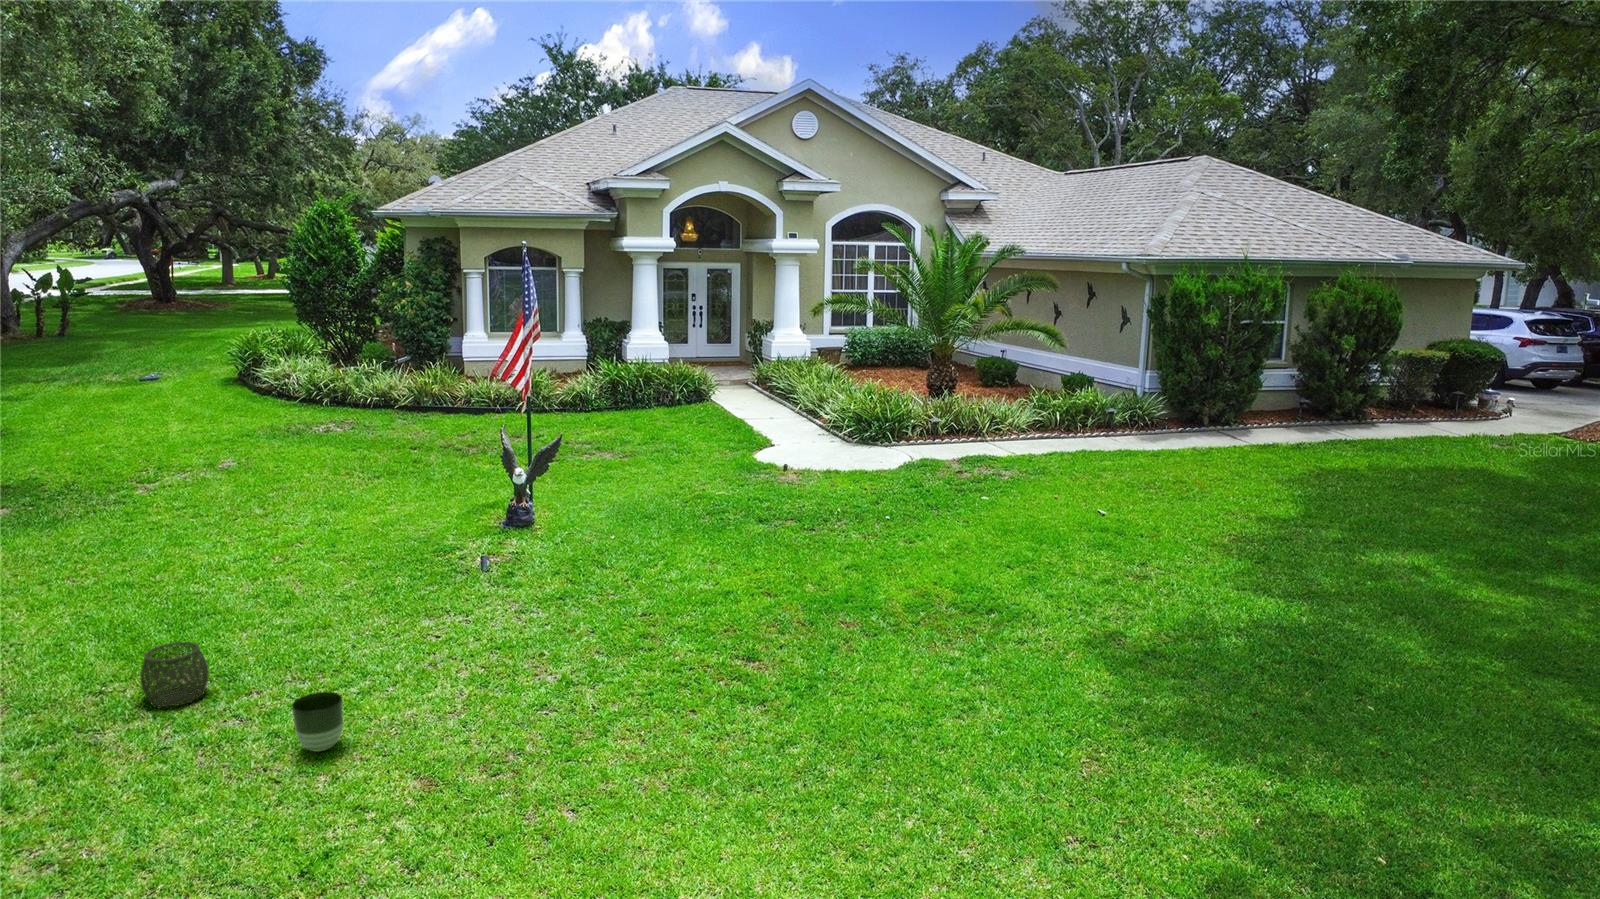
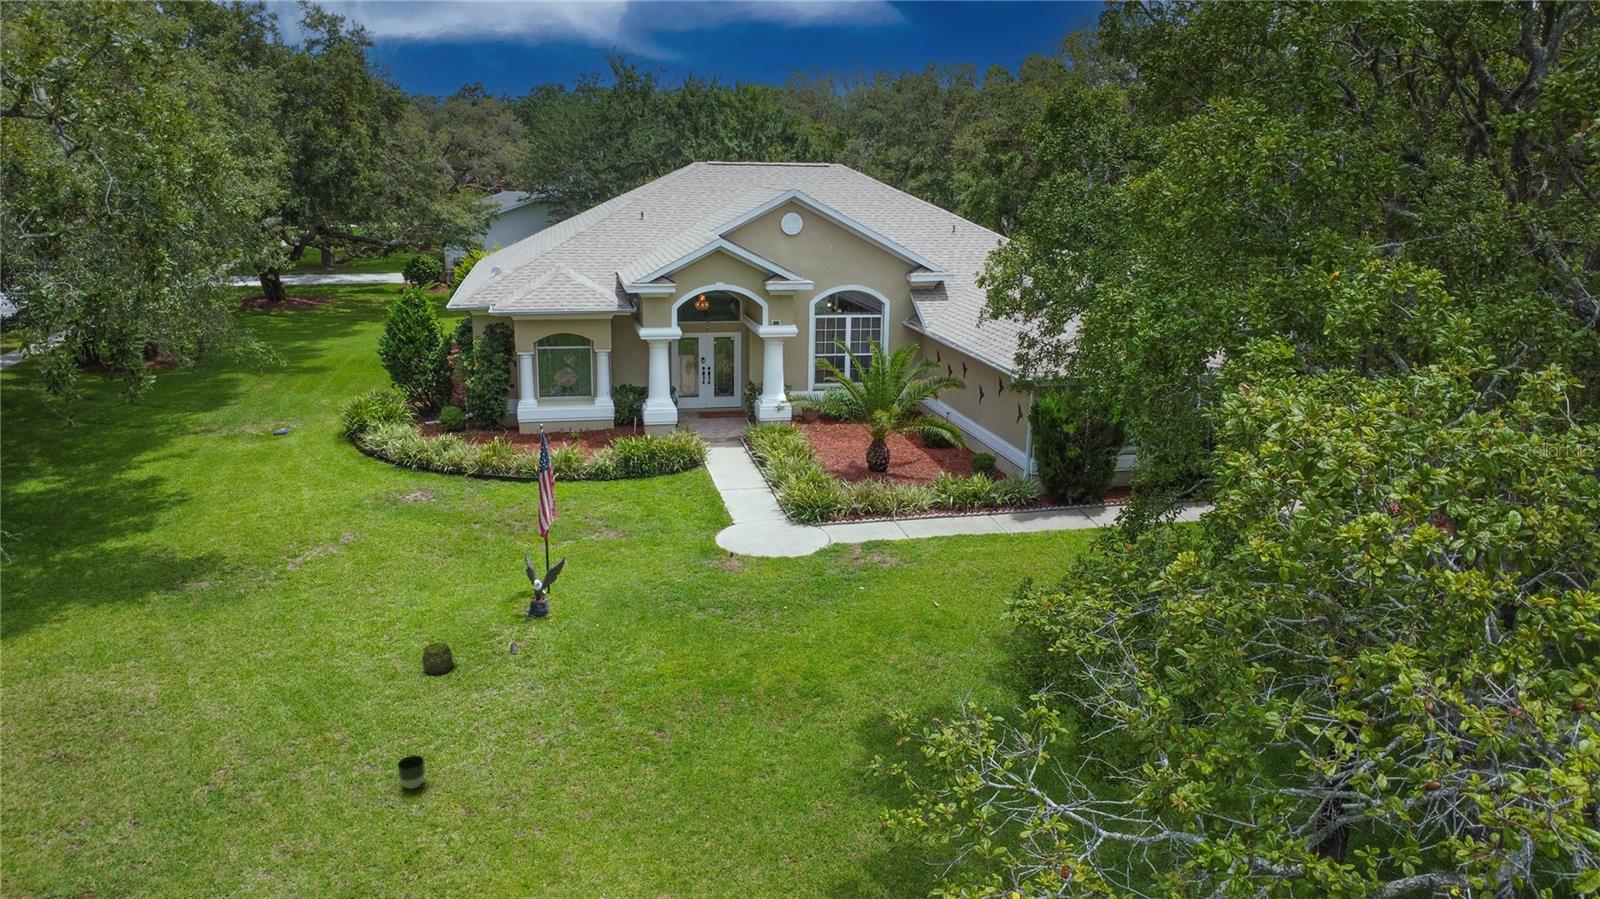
woven basket: present [140,642,209,707] -> present [422,643,453,675]

